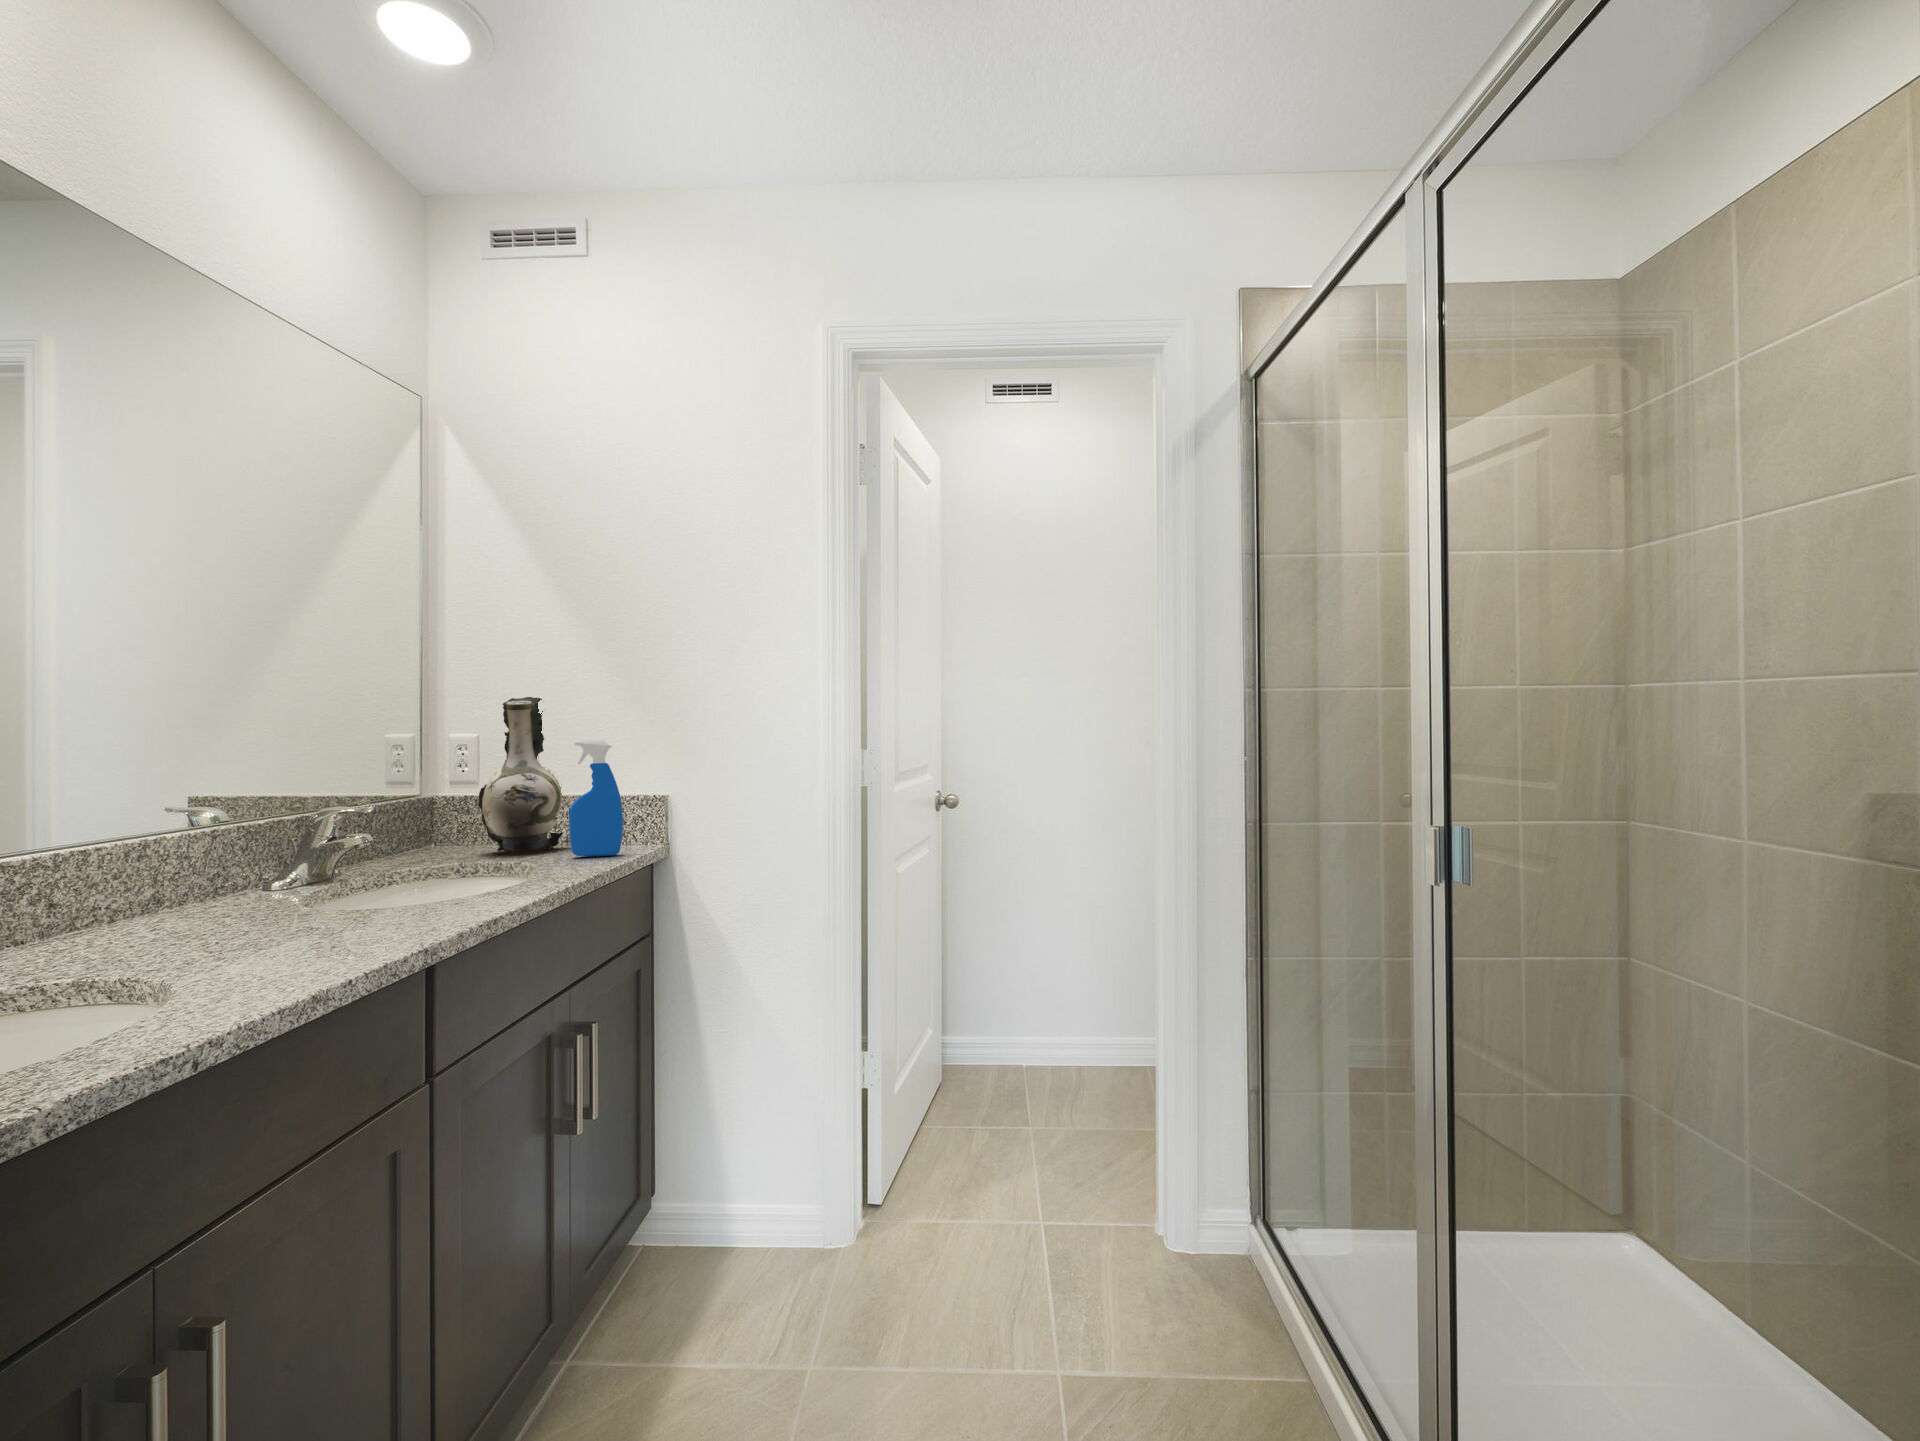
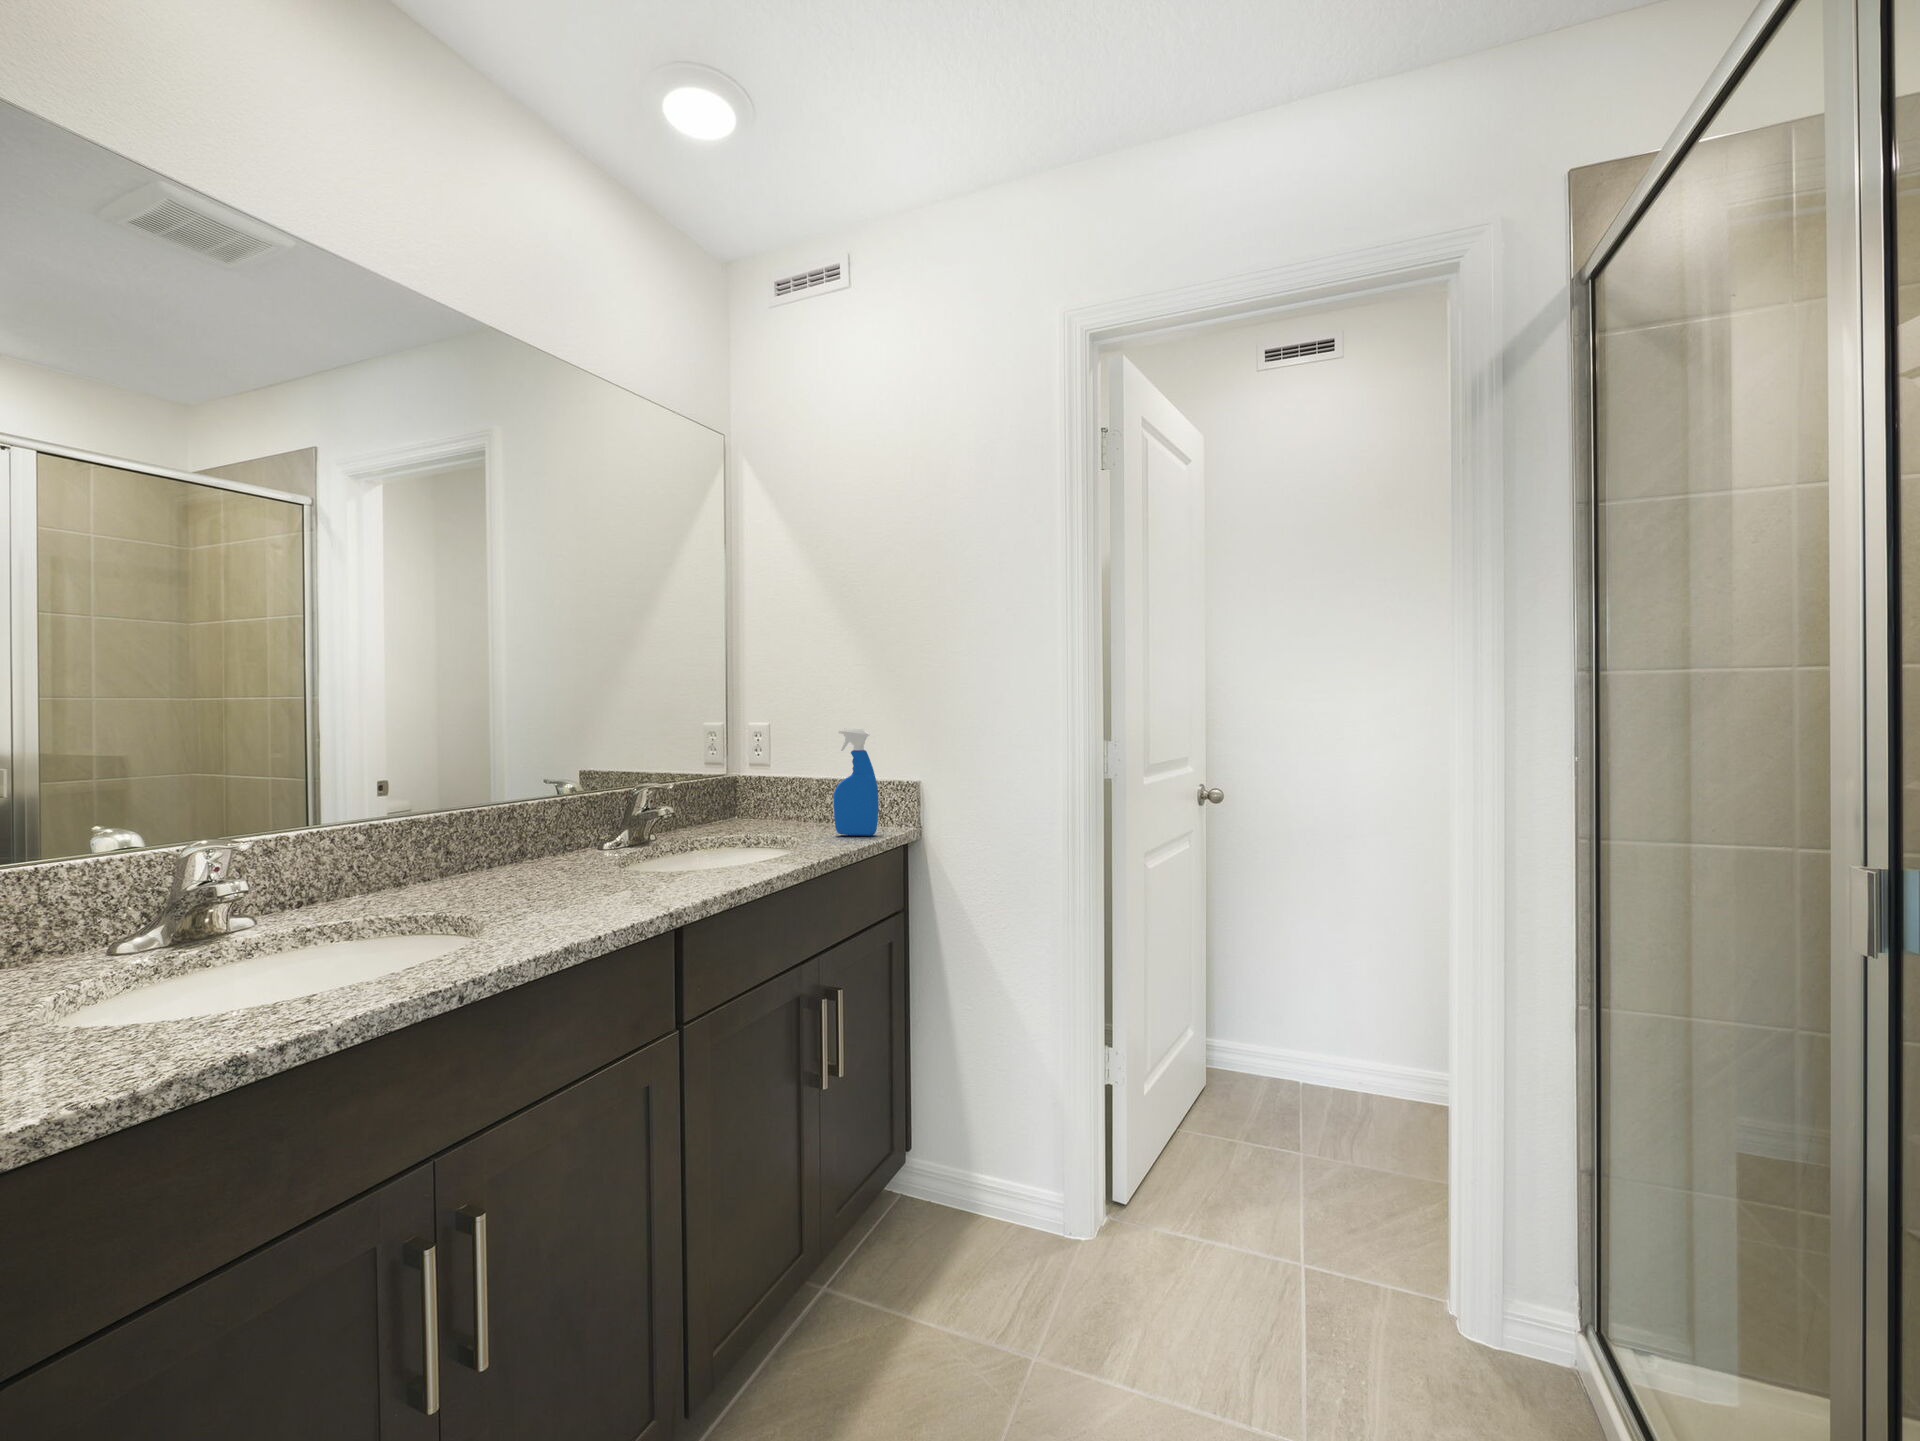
decorative vase: present [478,697,563,852] -> none [769,688,843,827]

